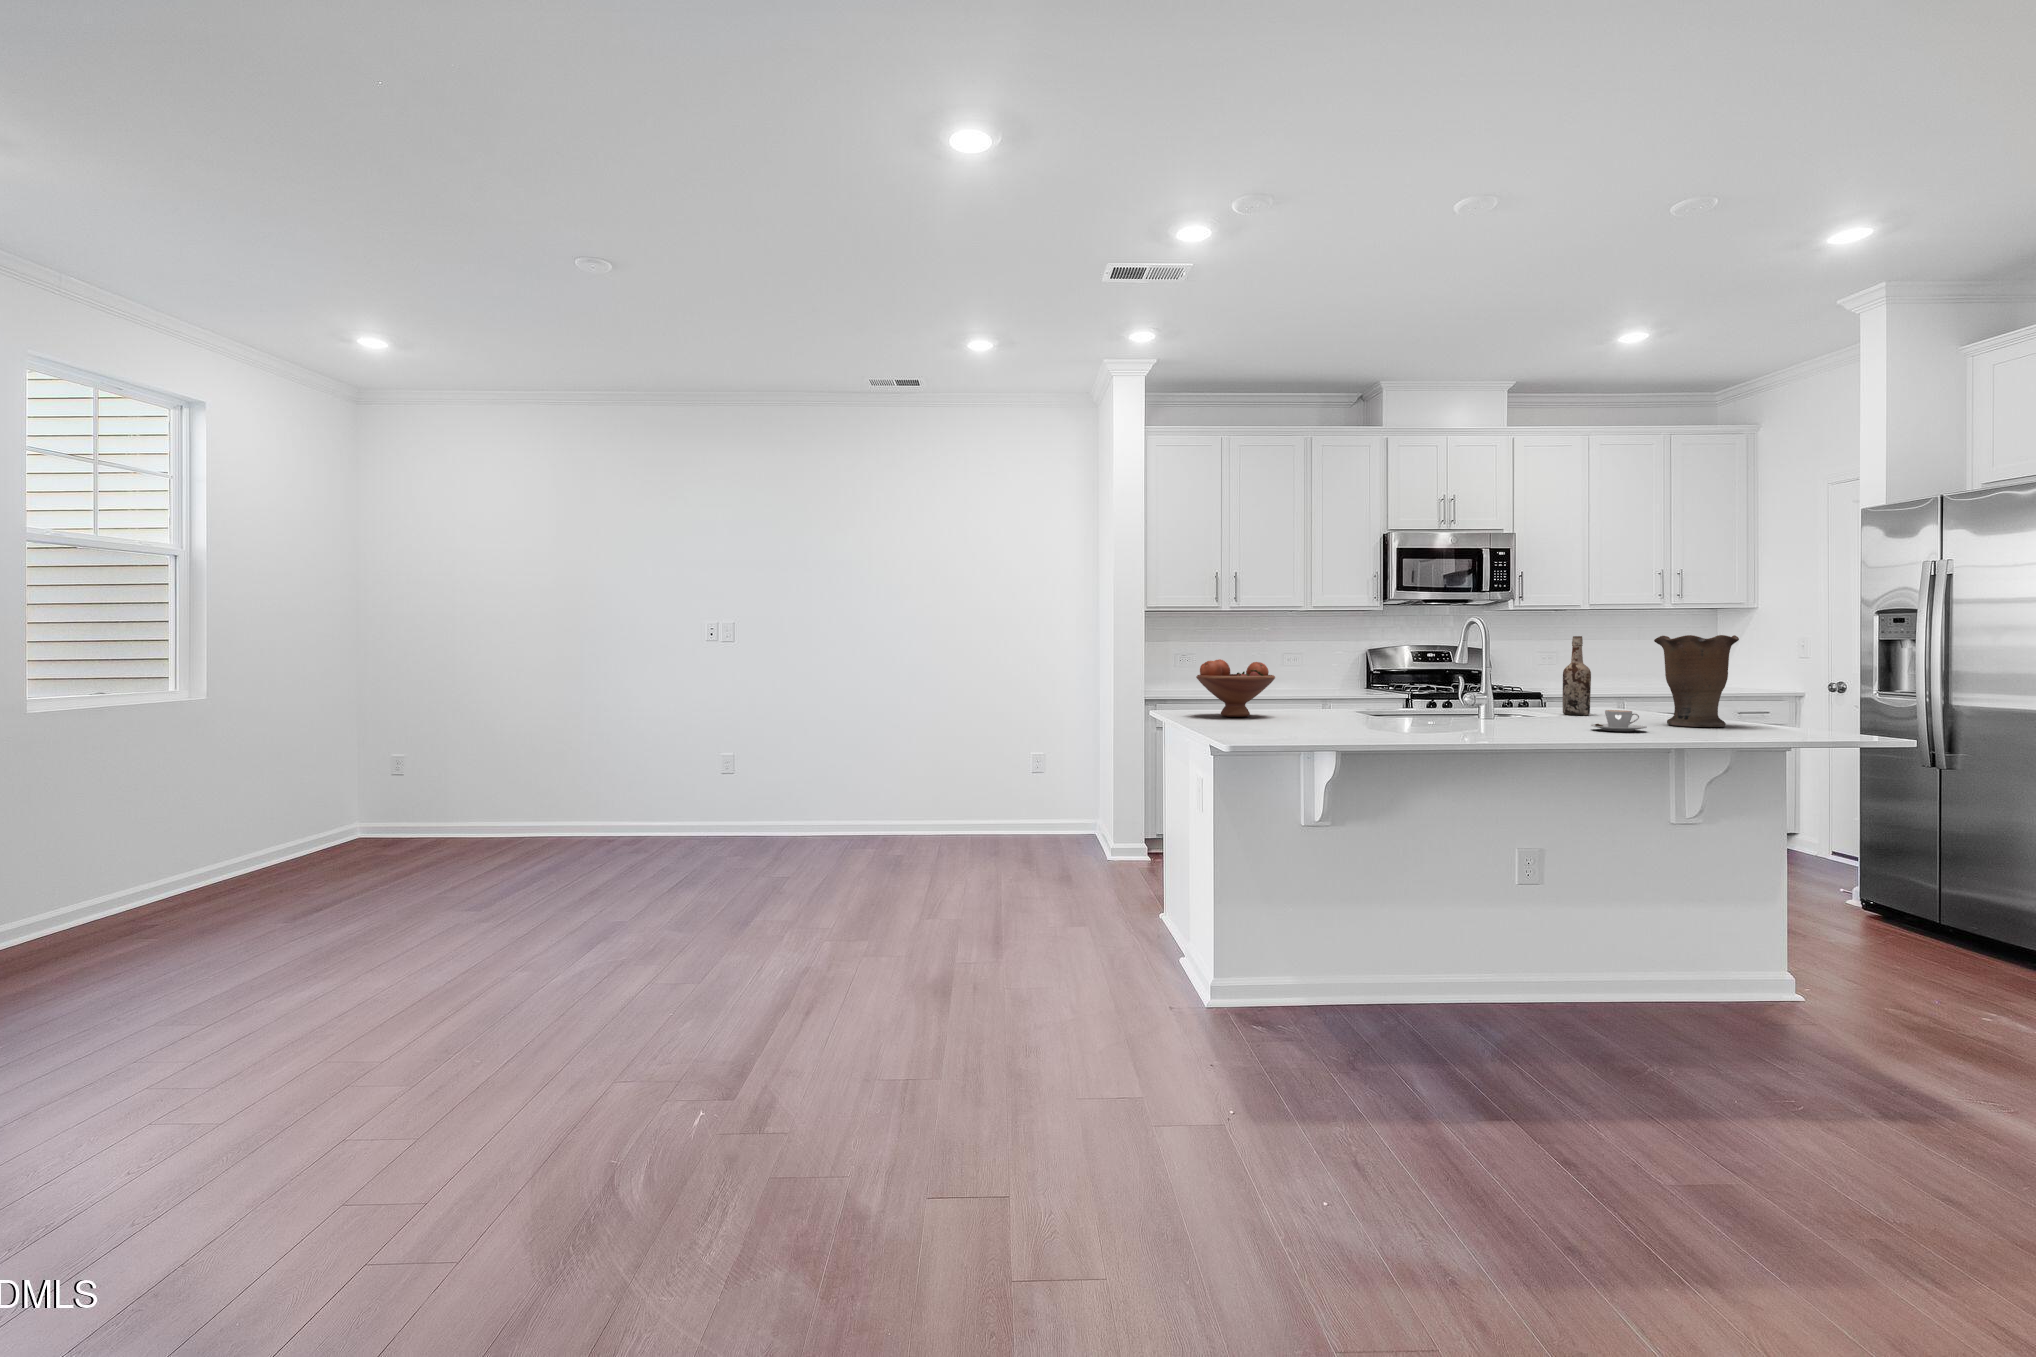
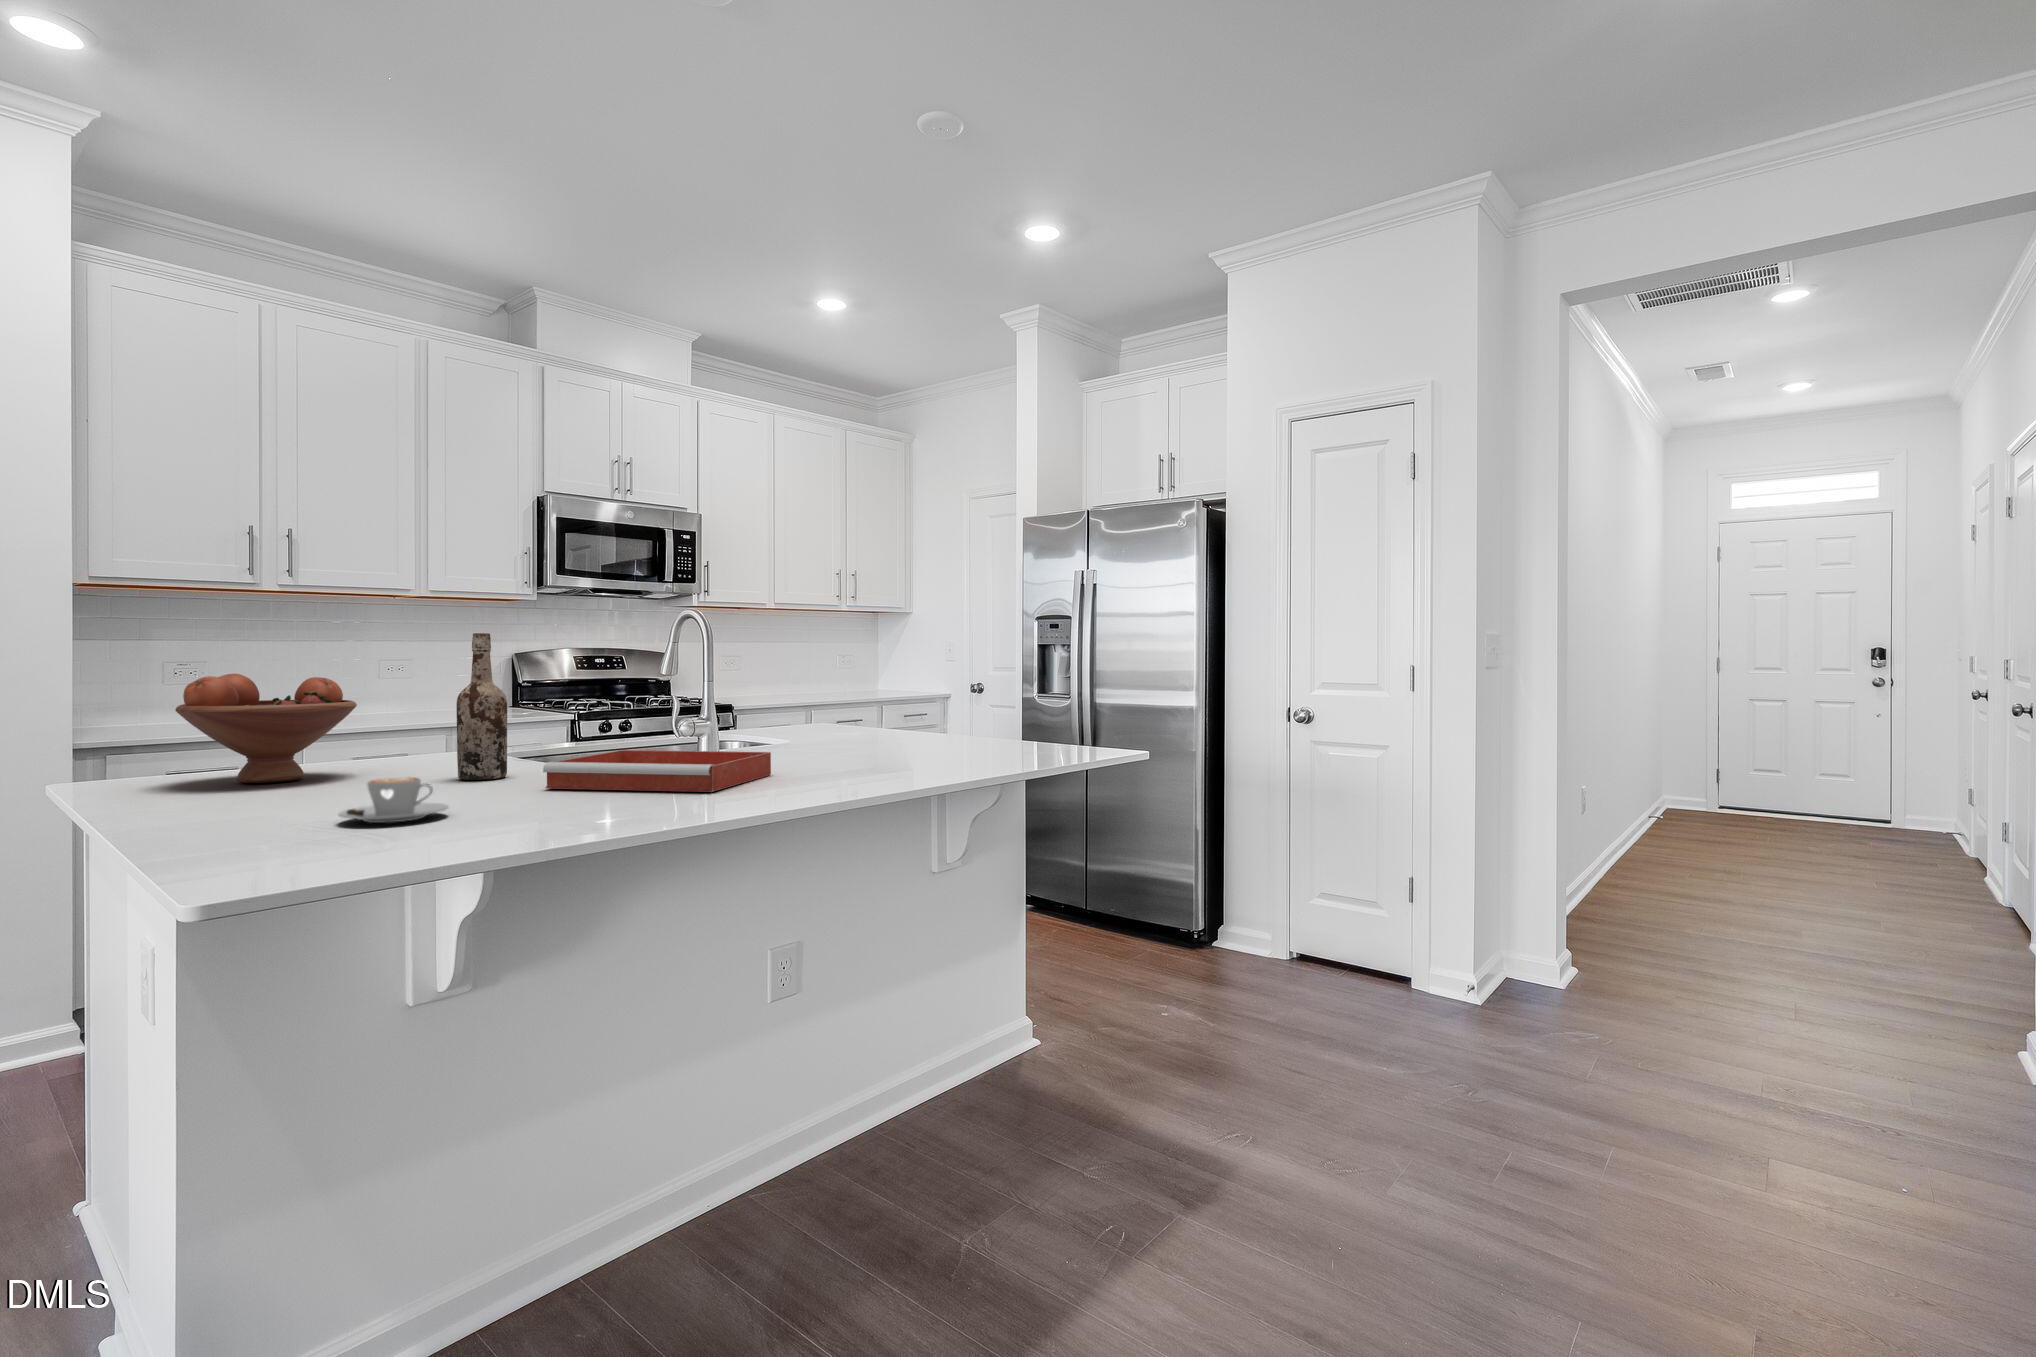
vase: present [1654,635,1739,727] -> none [902,637,988,749]
wine bottle: present [1563,636,1591,715] -> present [457,633,507,780]
tray: none [1370,710,1520,735] -> present [543,750,771,792]
coffee cup: present [1591,710,1647,731] -> present [338,777,448,823]

